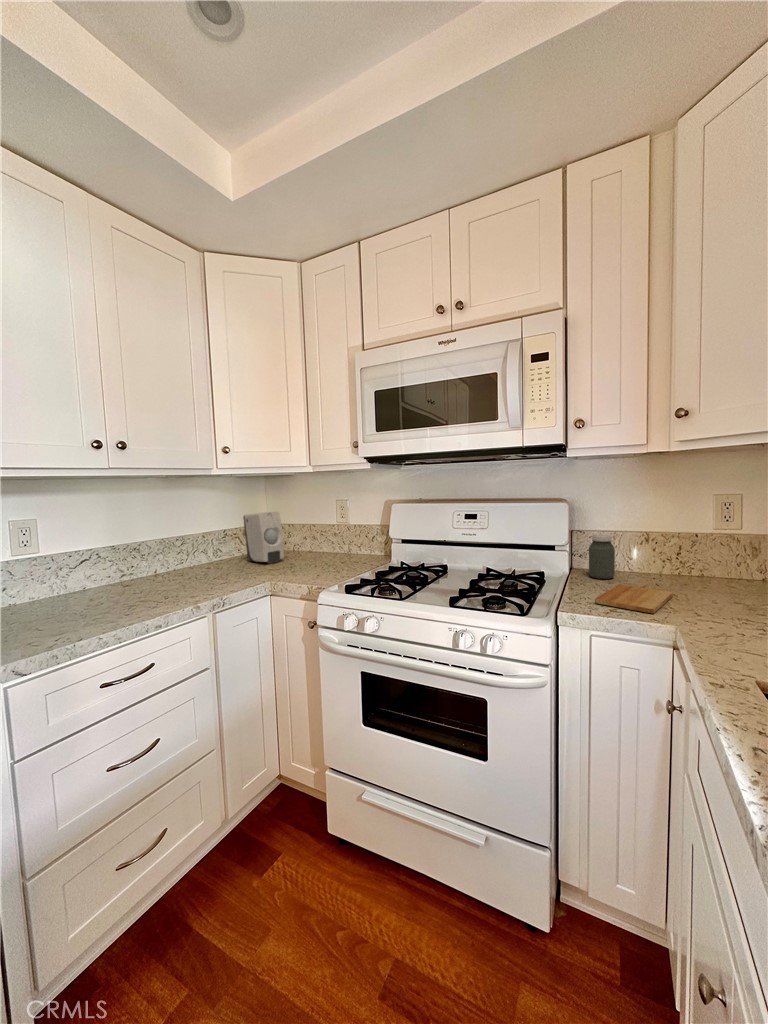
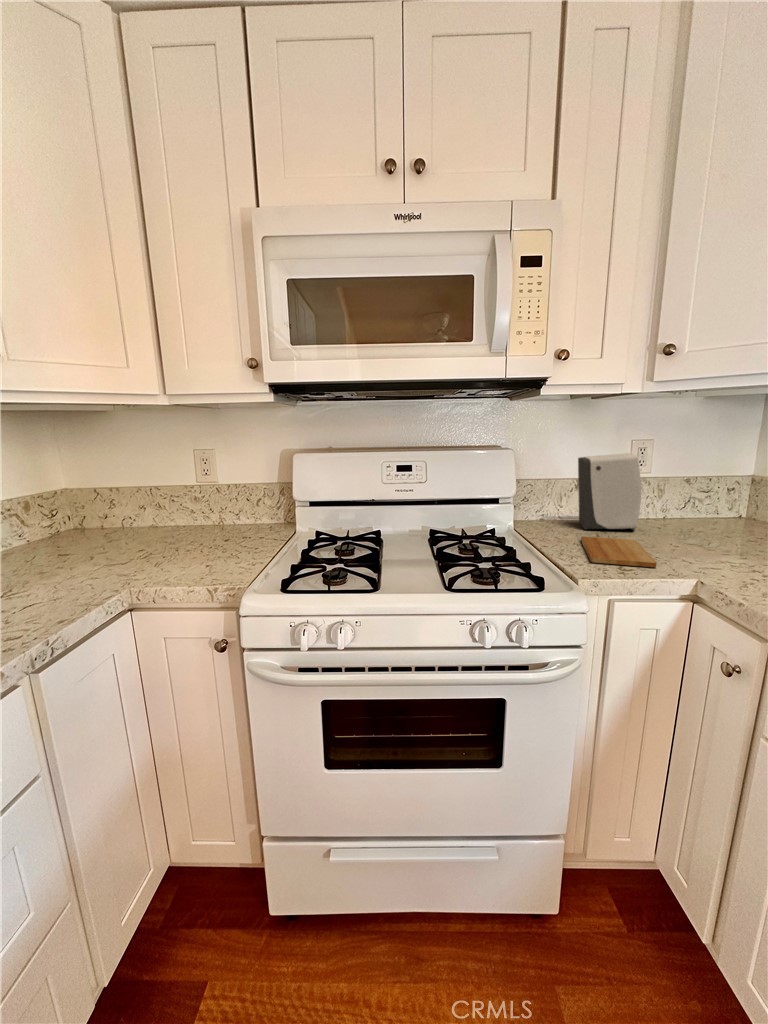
soap dispenser: present [243,511,284,564] -> present [578,453,641,530]
jar: present [589,535,615,579] -> none [534,484,562,531]

